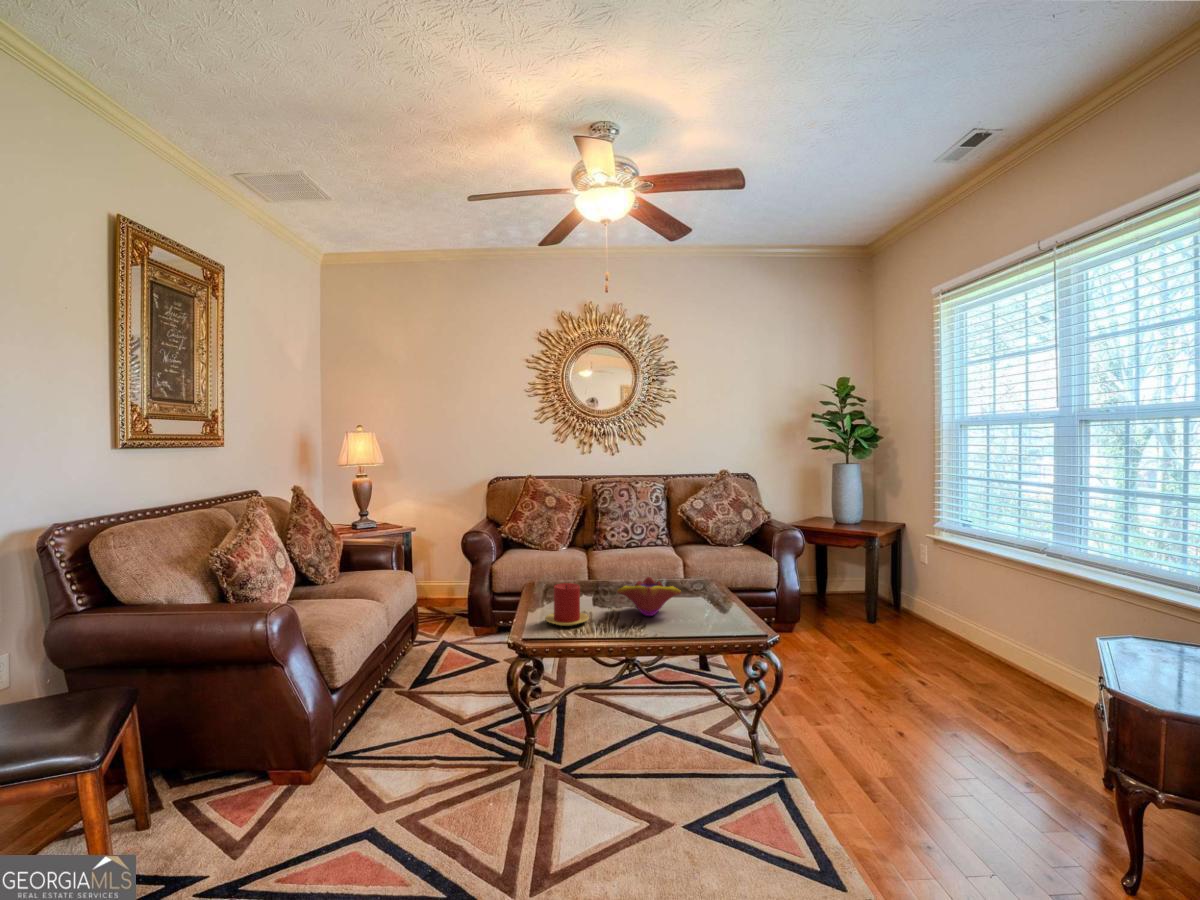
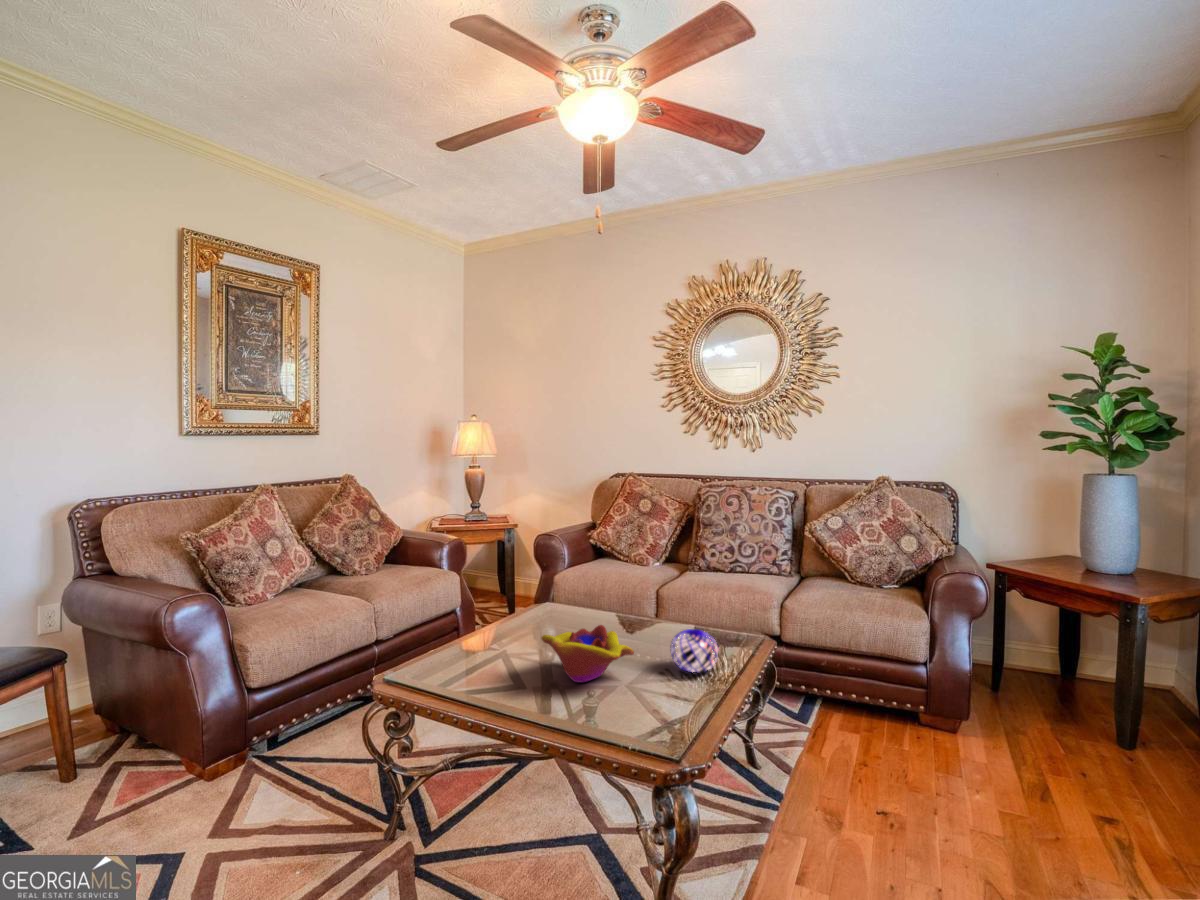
decorative orb: none [683,573,715,601] -> present [671,629,718,673]
candle: present [545,583,589,626] -> none [445,616,503,674]

